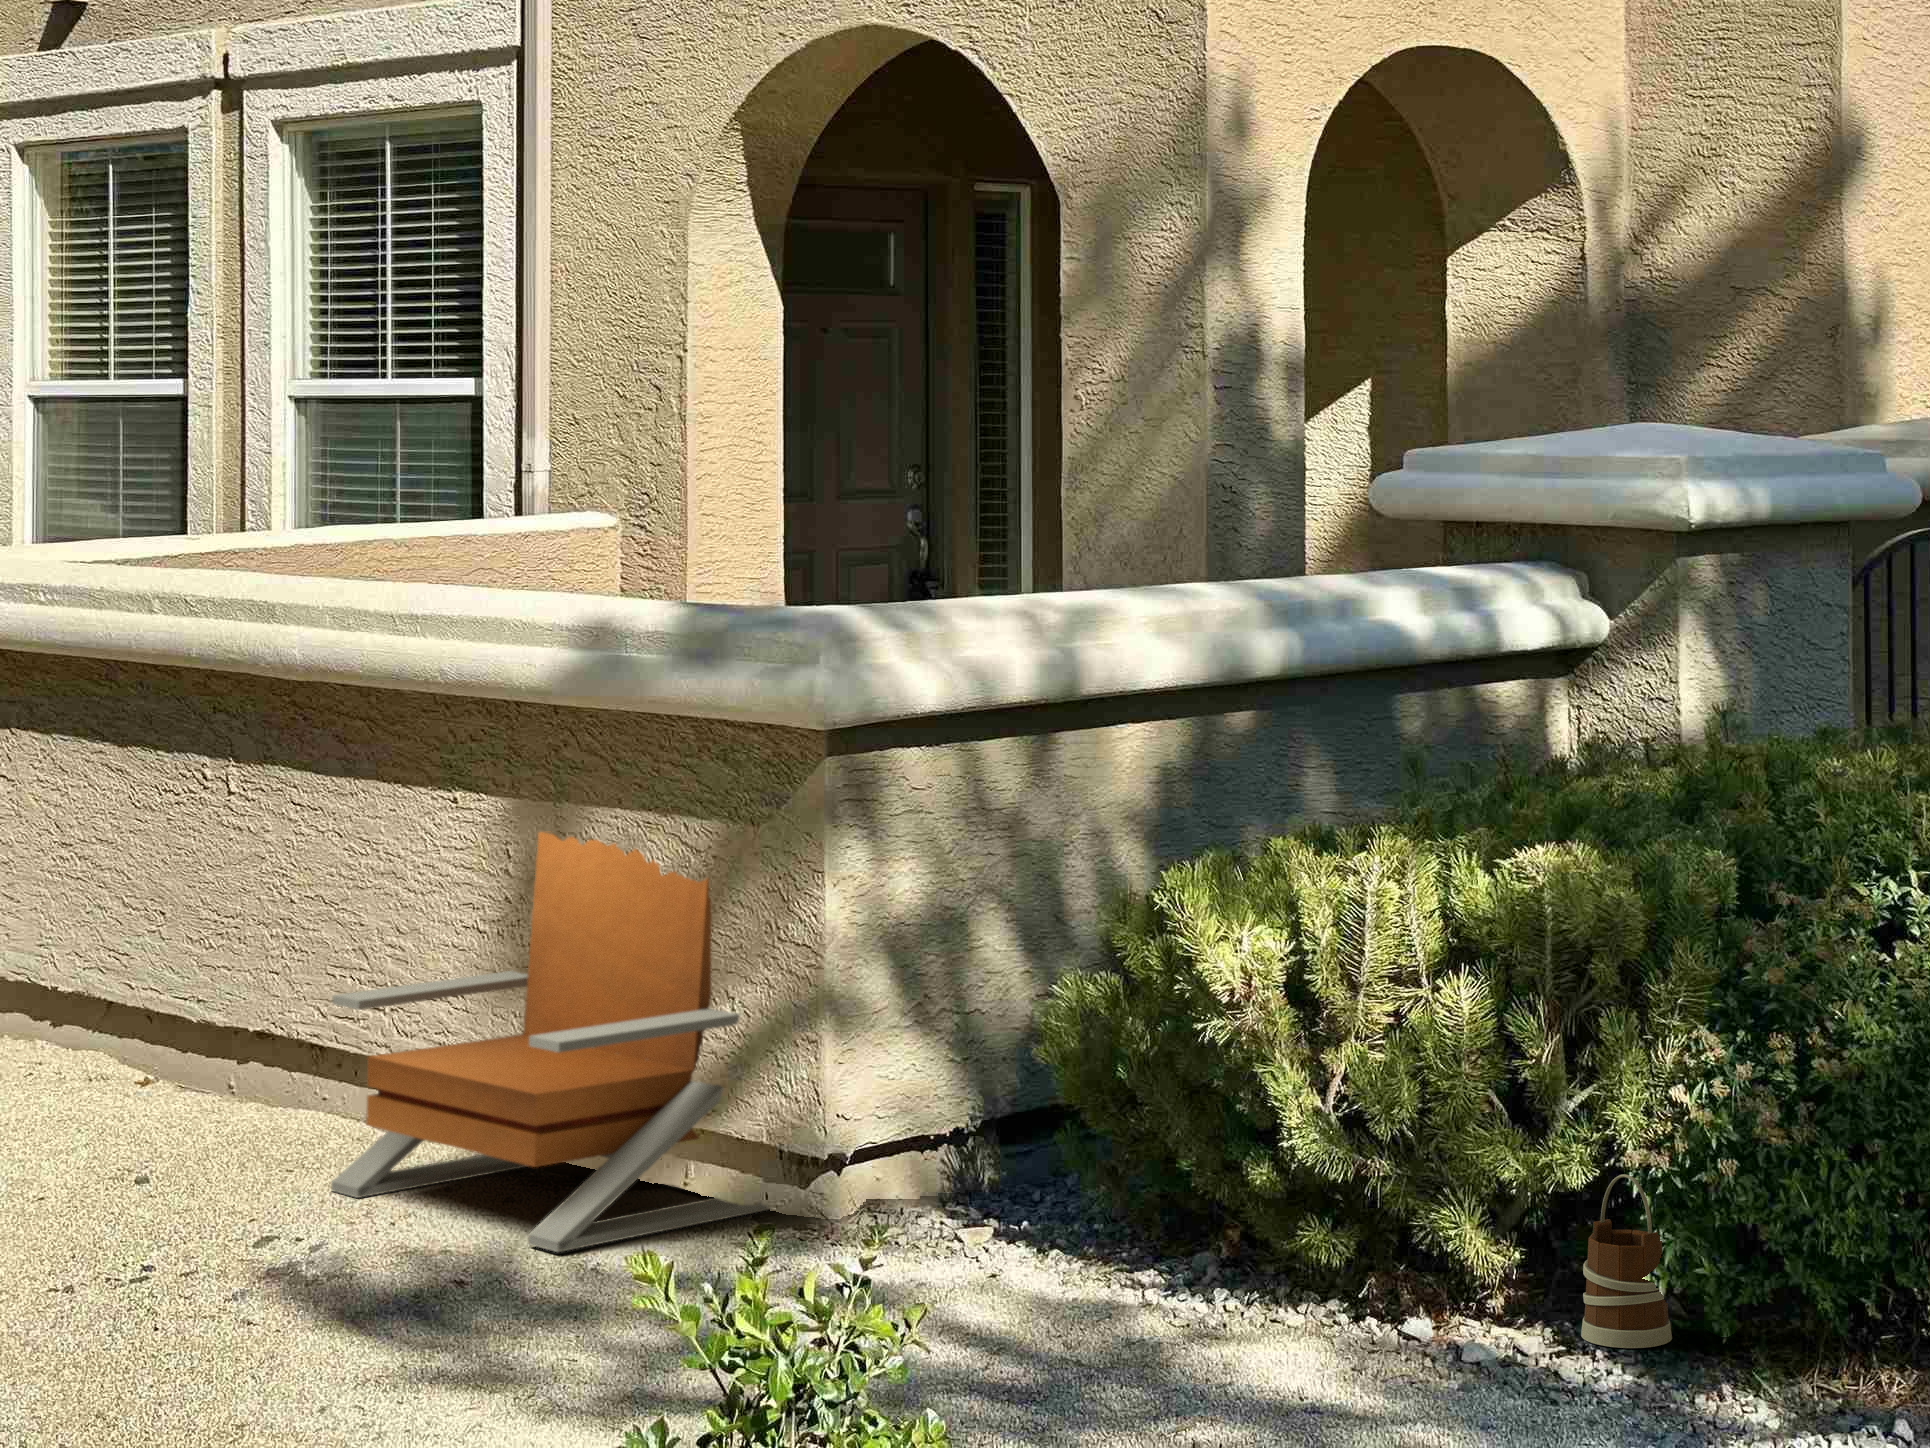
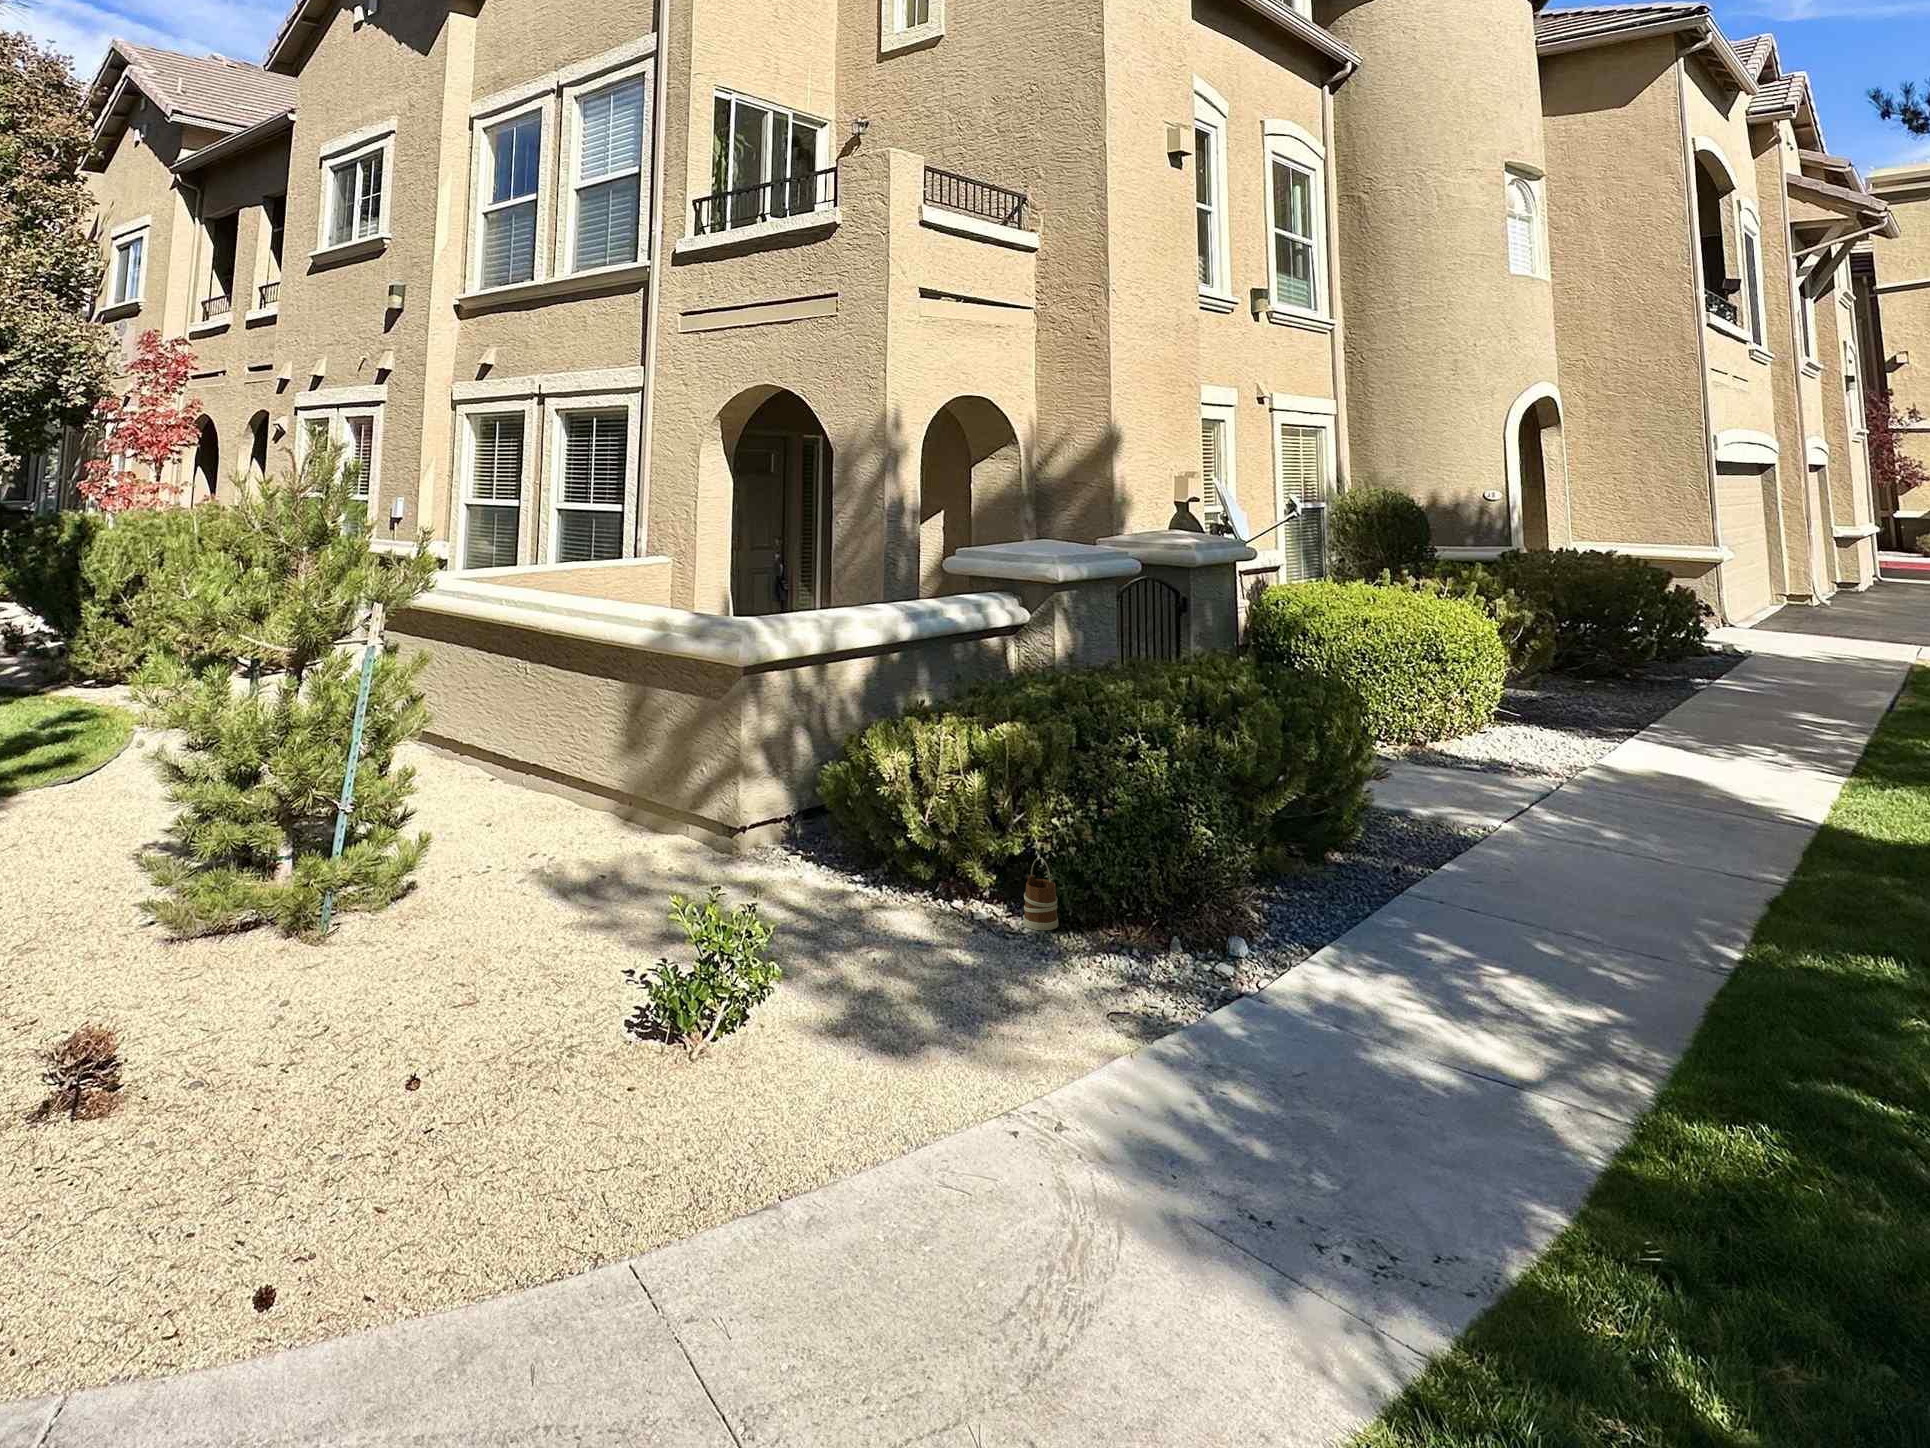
lounge chair: present [331,832,769,1252] -> none [542,700,730,878]

